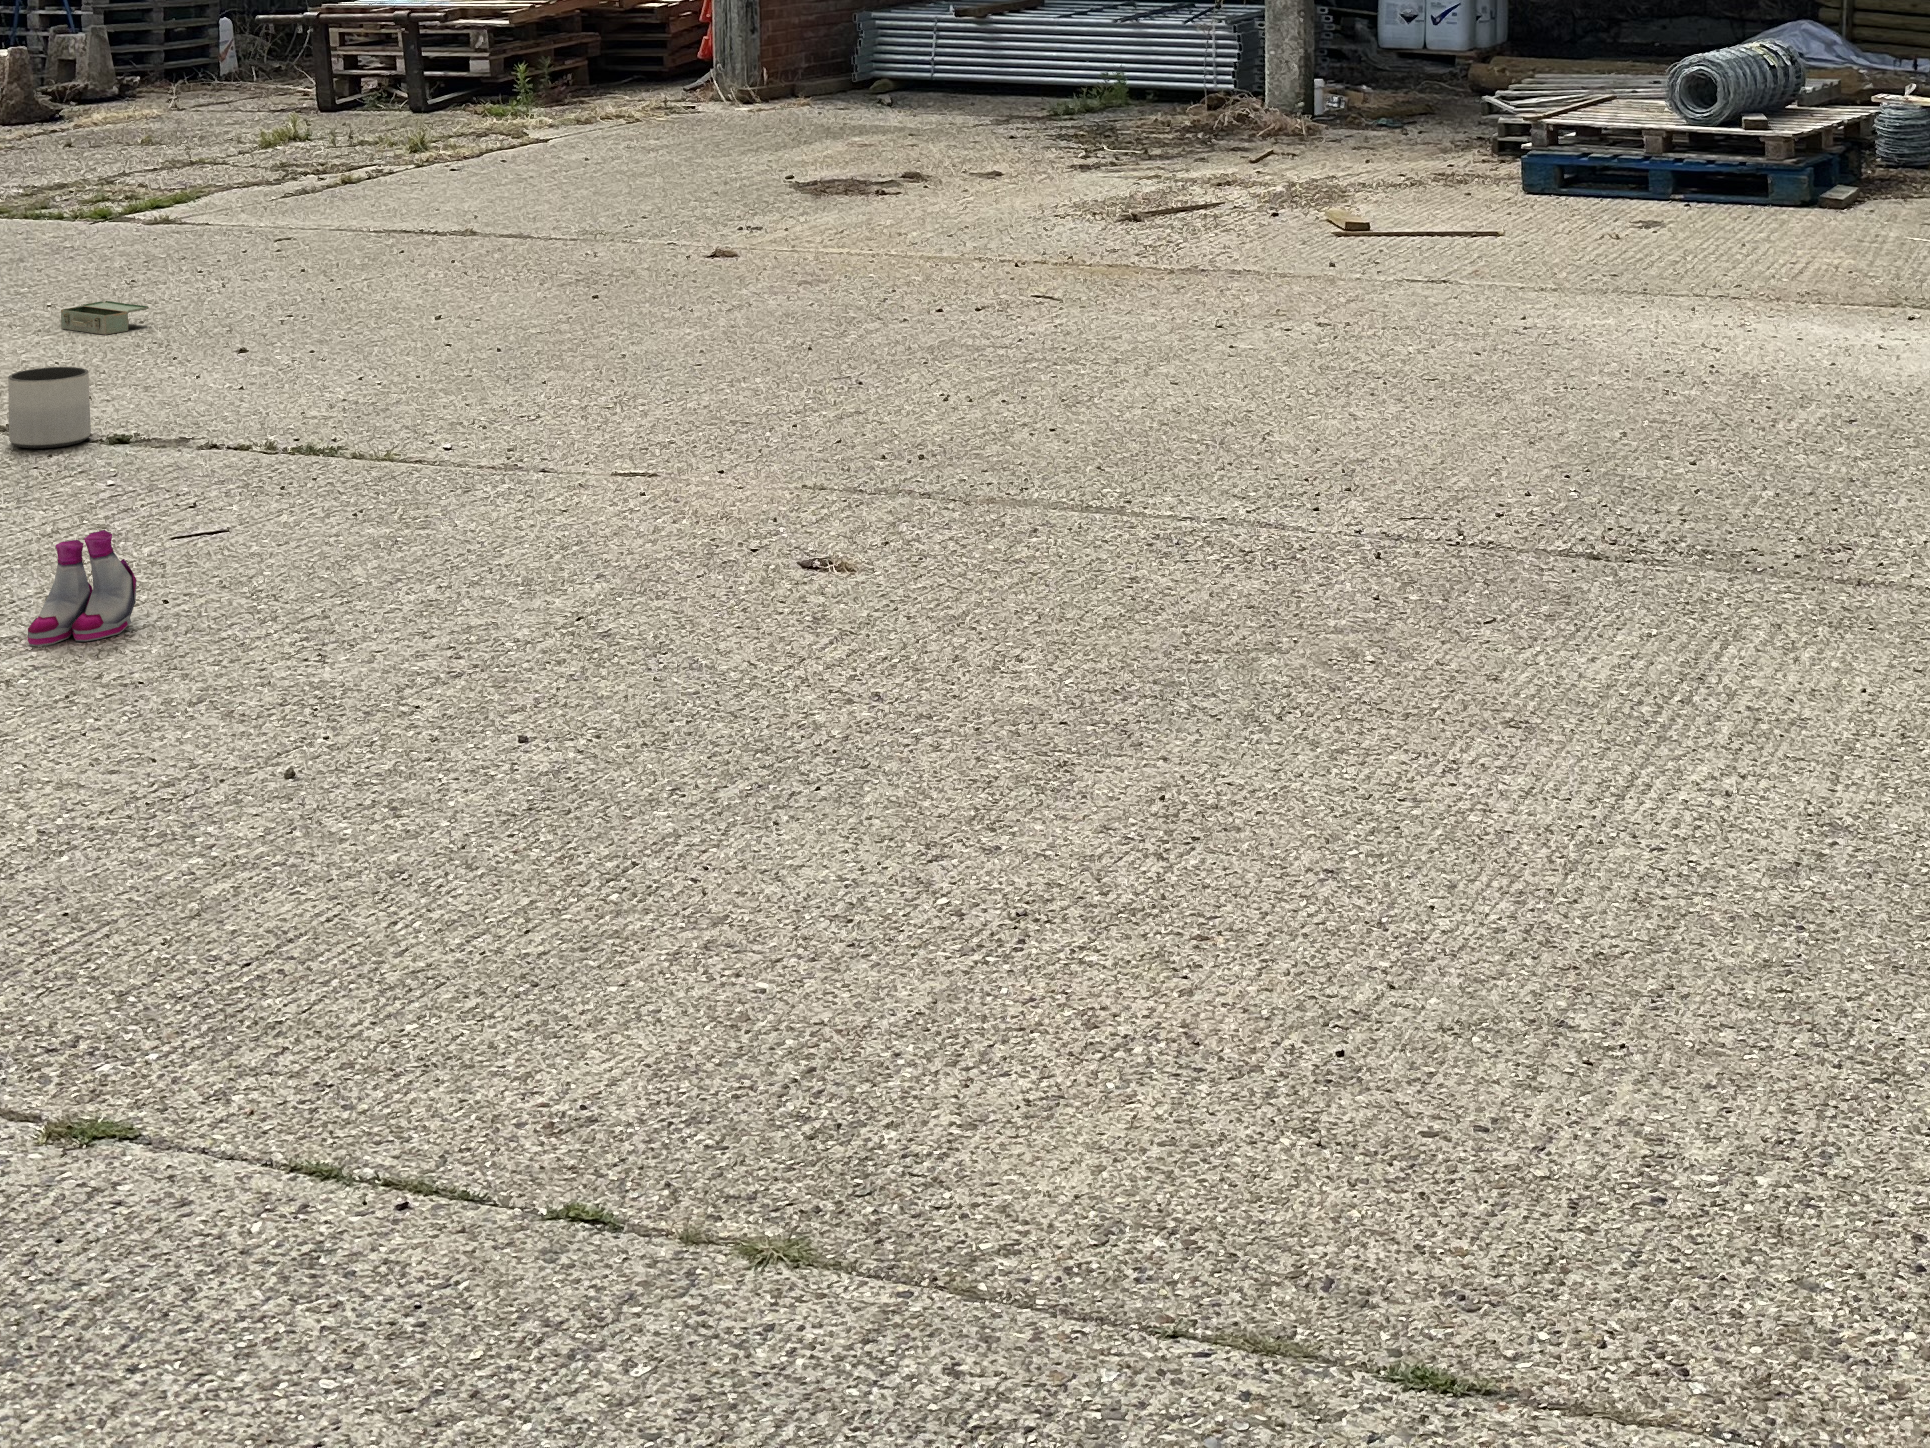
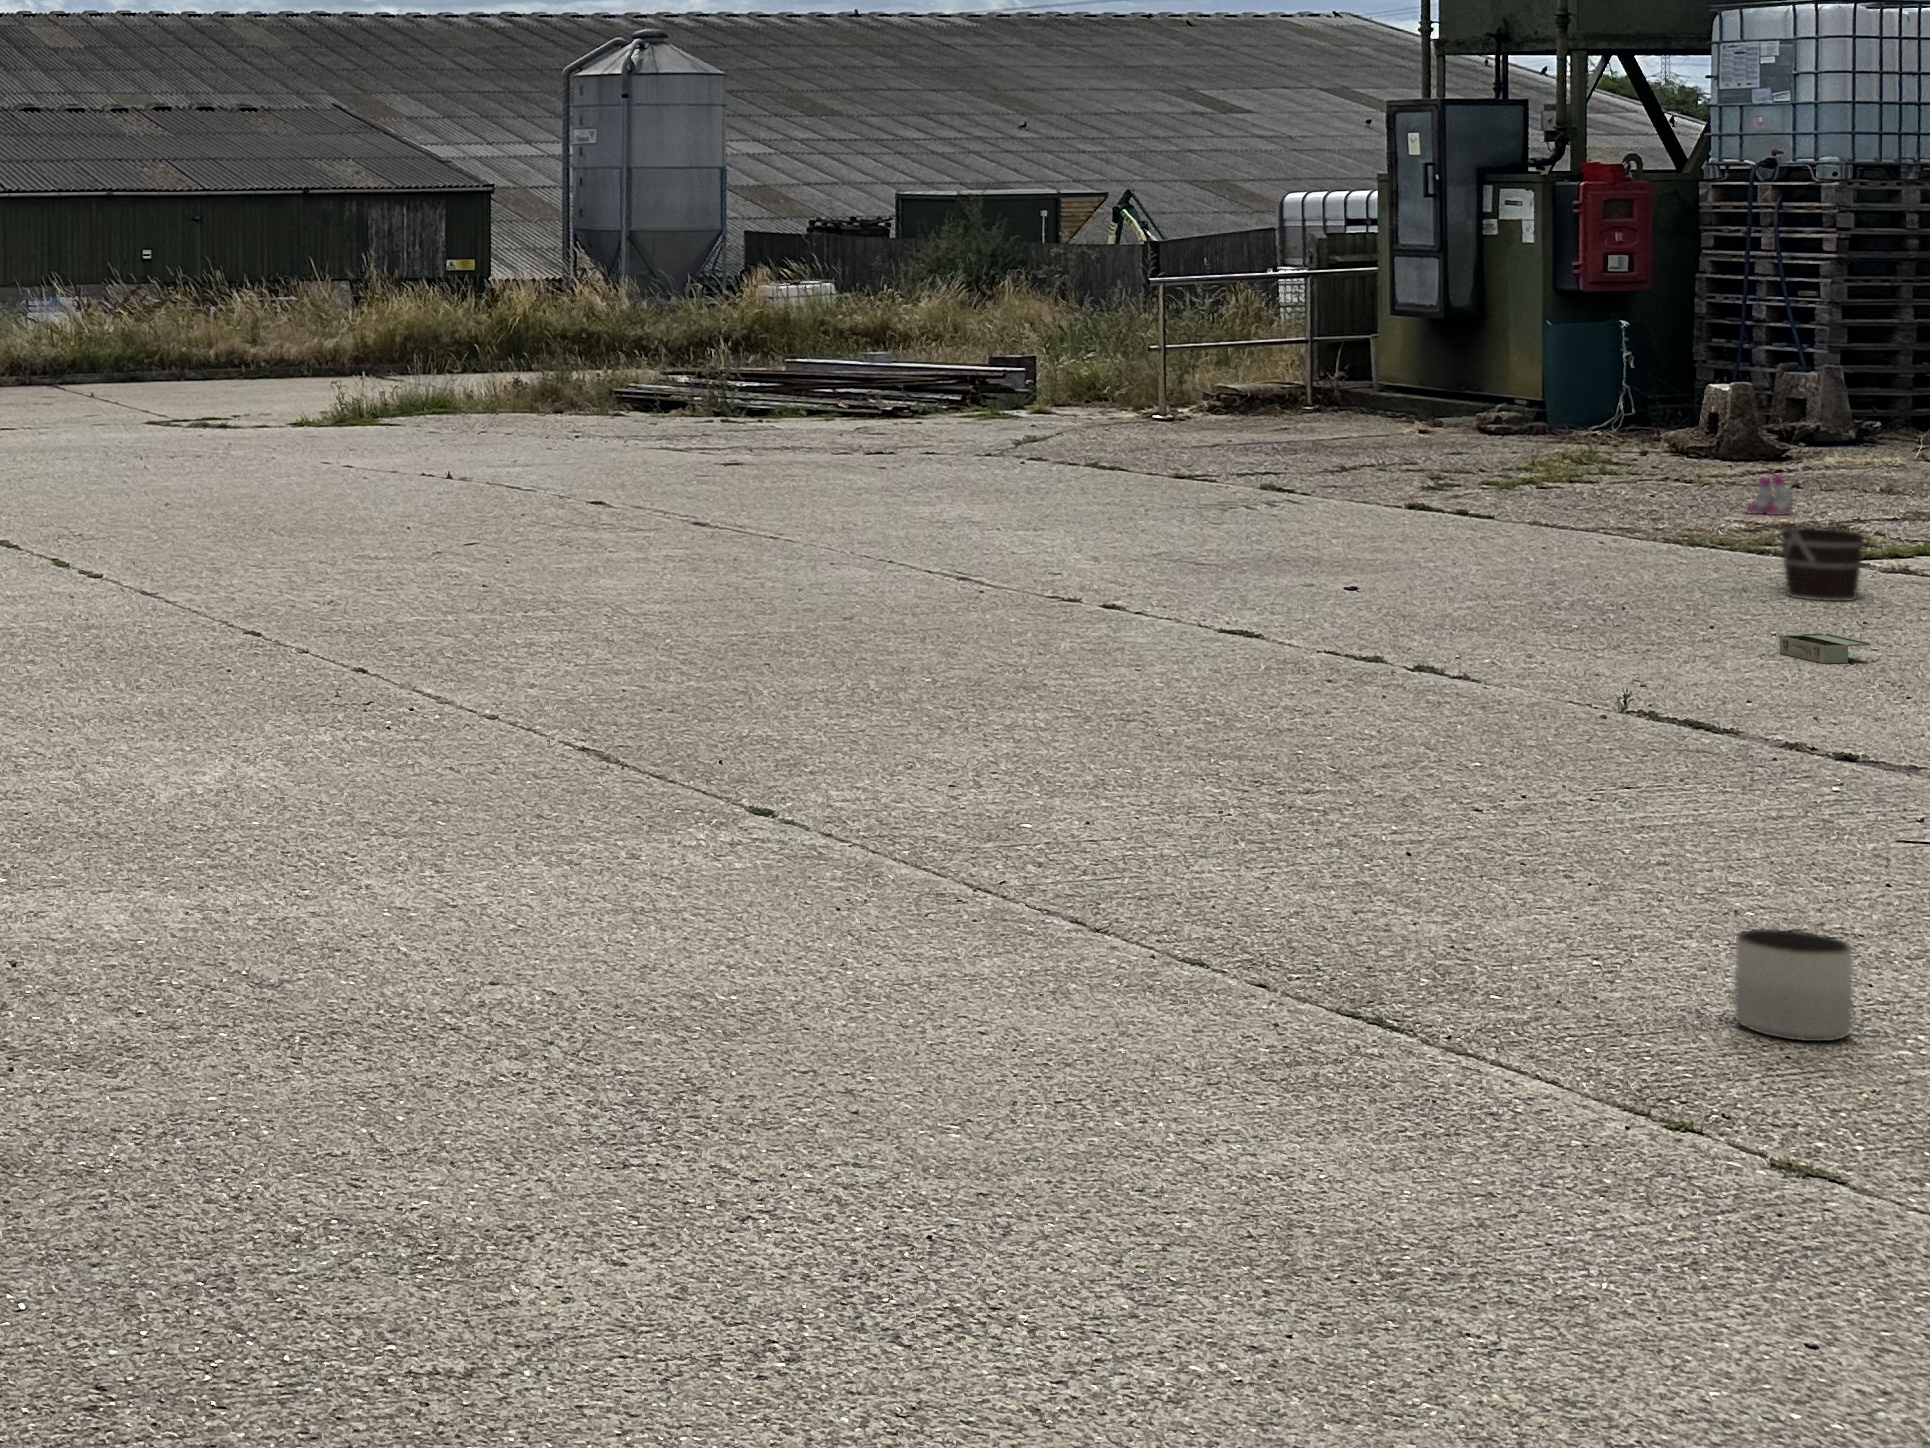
bucket: none [57,180,136,261] -> present [1781,527,1864,601]
planter: present [8,367,91,448] -> present [1735,929,1853,1041]
boots: present [27,530,136,646] -> present [1746,476,1793,515]

